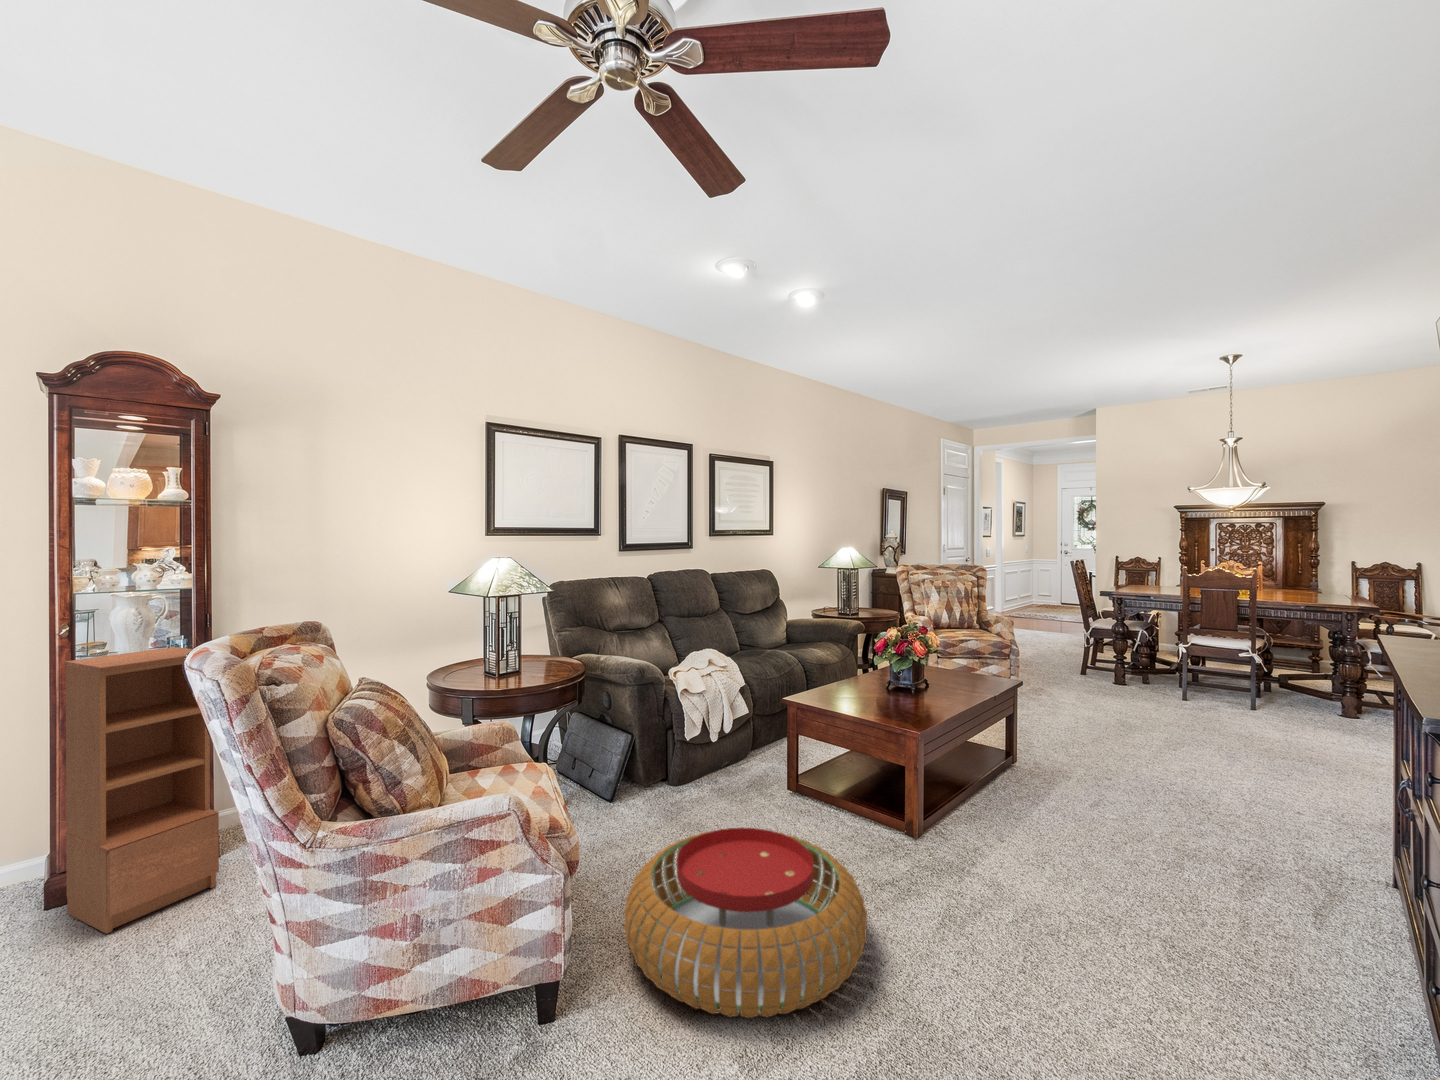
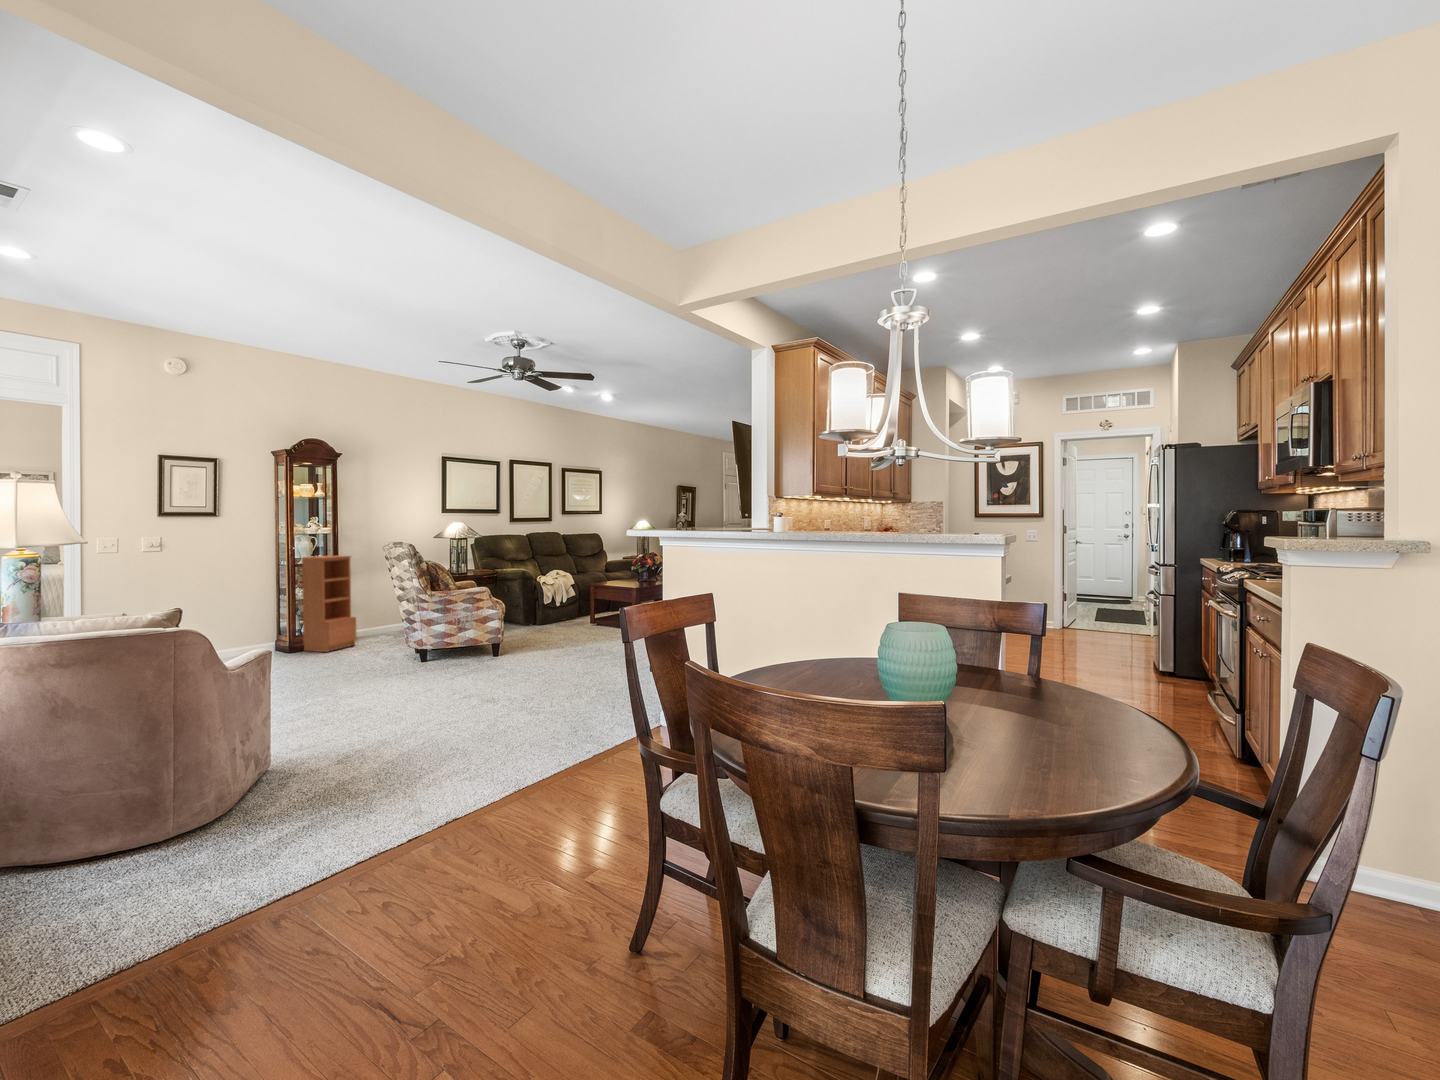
pouf: present [624,828,867,1018] -> none [519,614,600,652]

